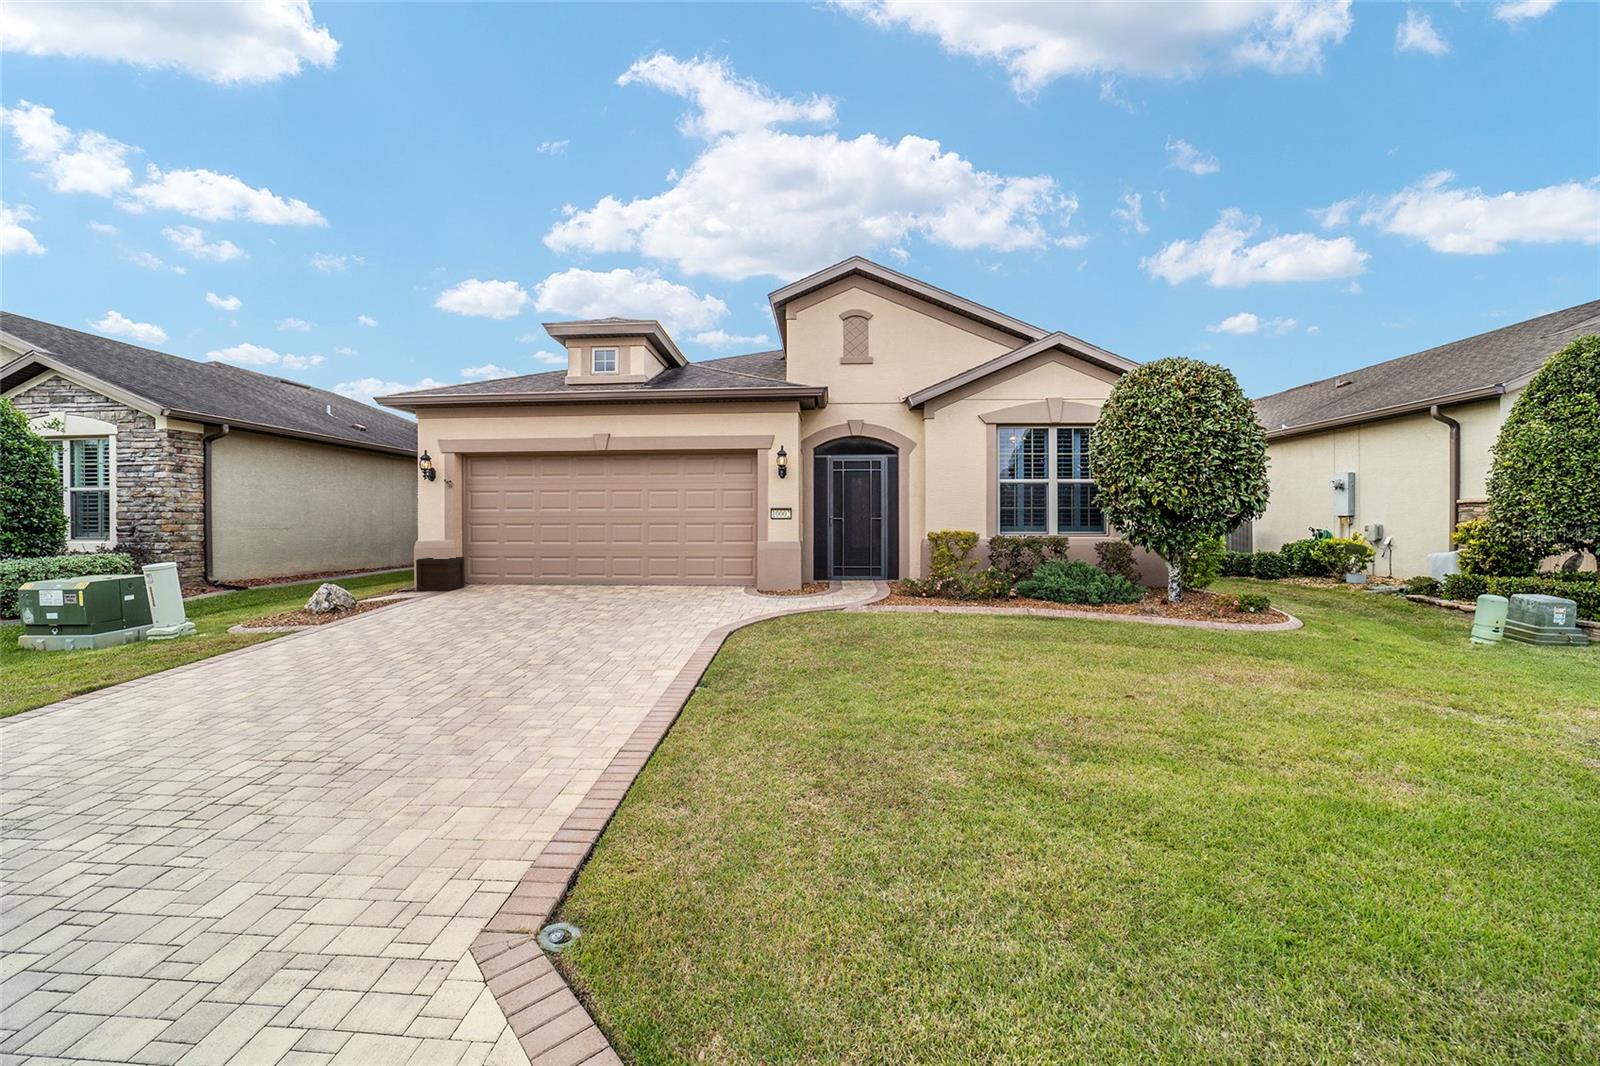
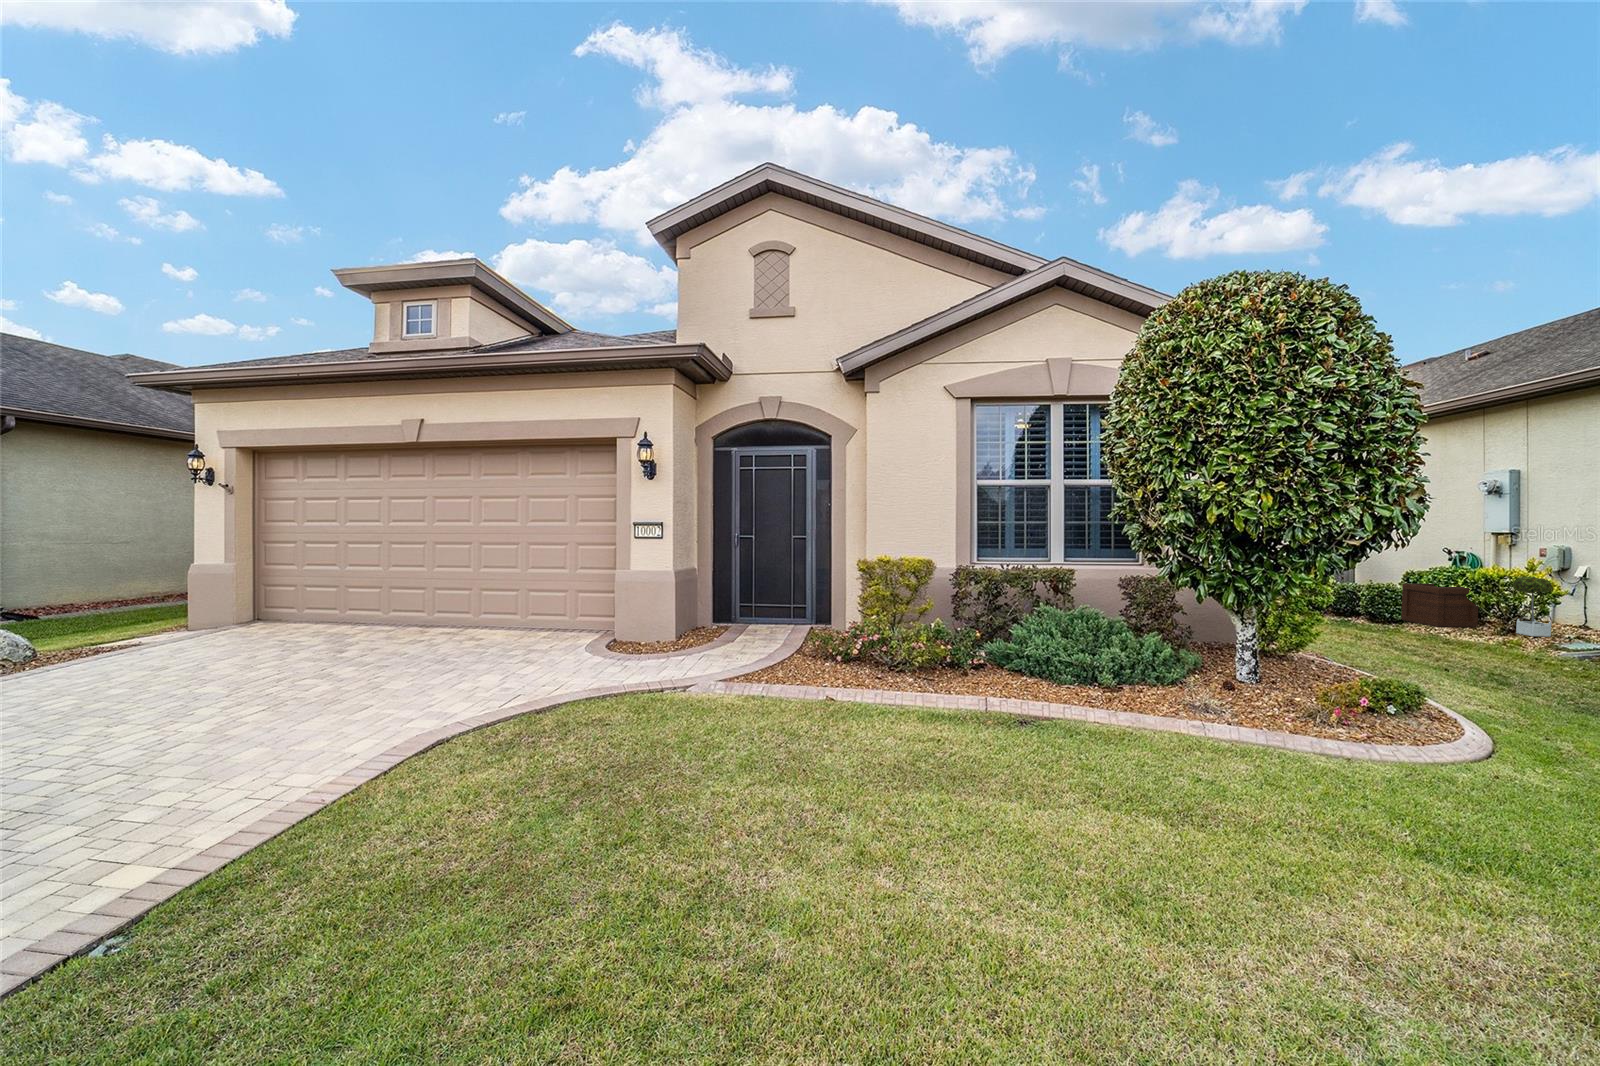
wooden crate: present [416,557,465,591] -> present [1401,583,1479,627]

